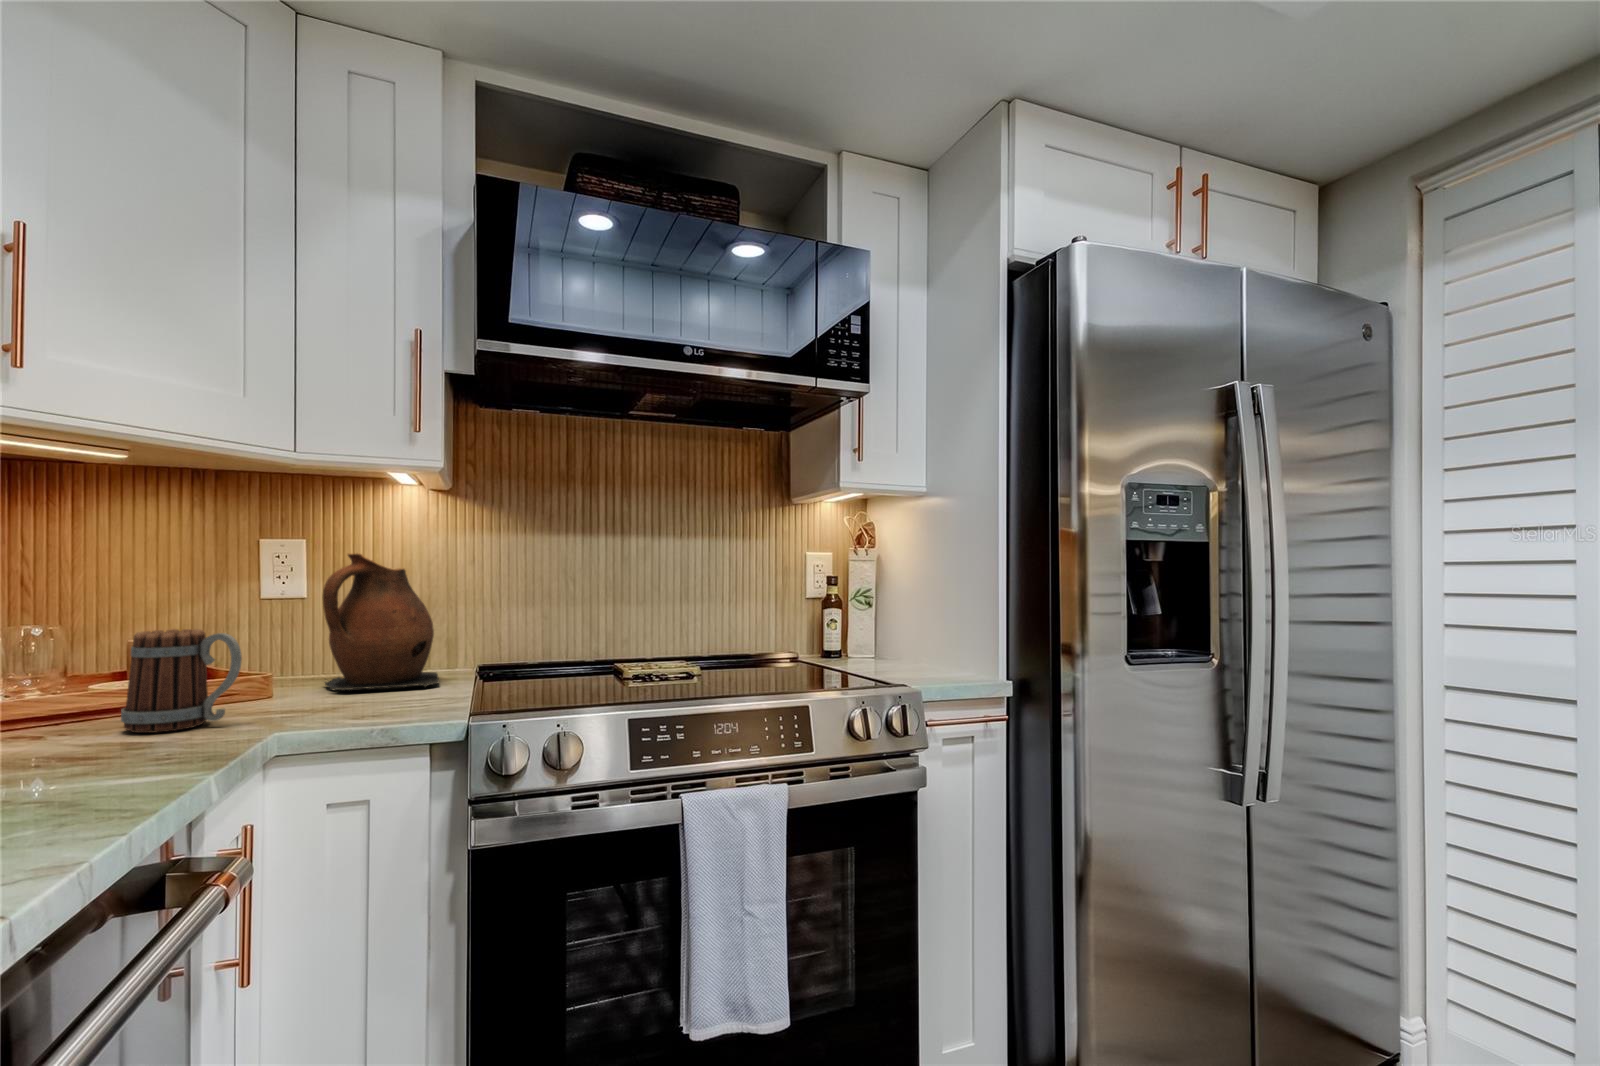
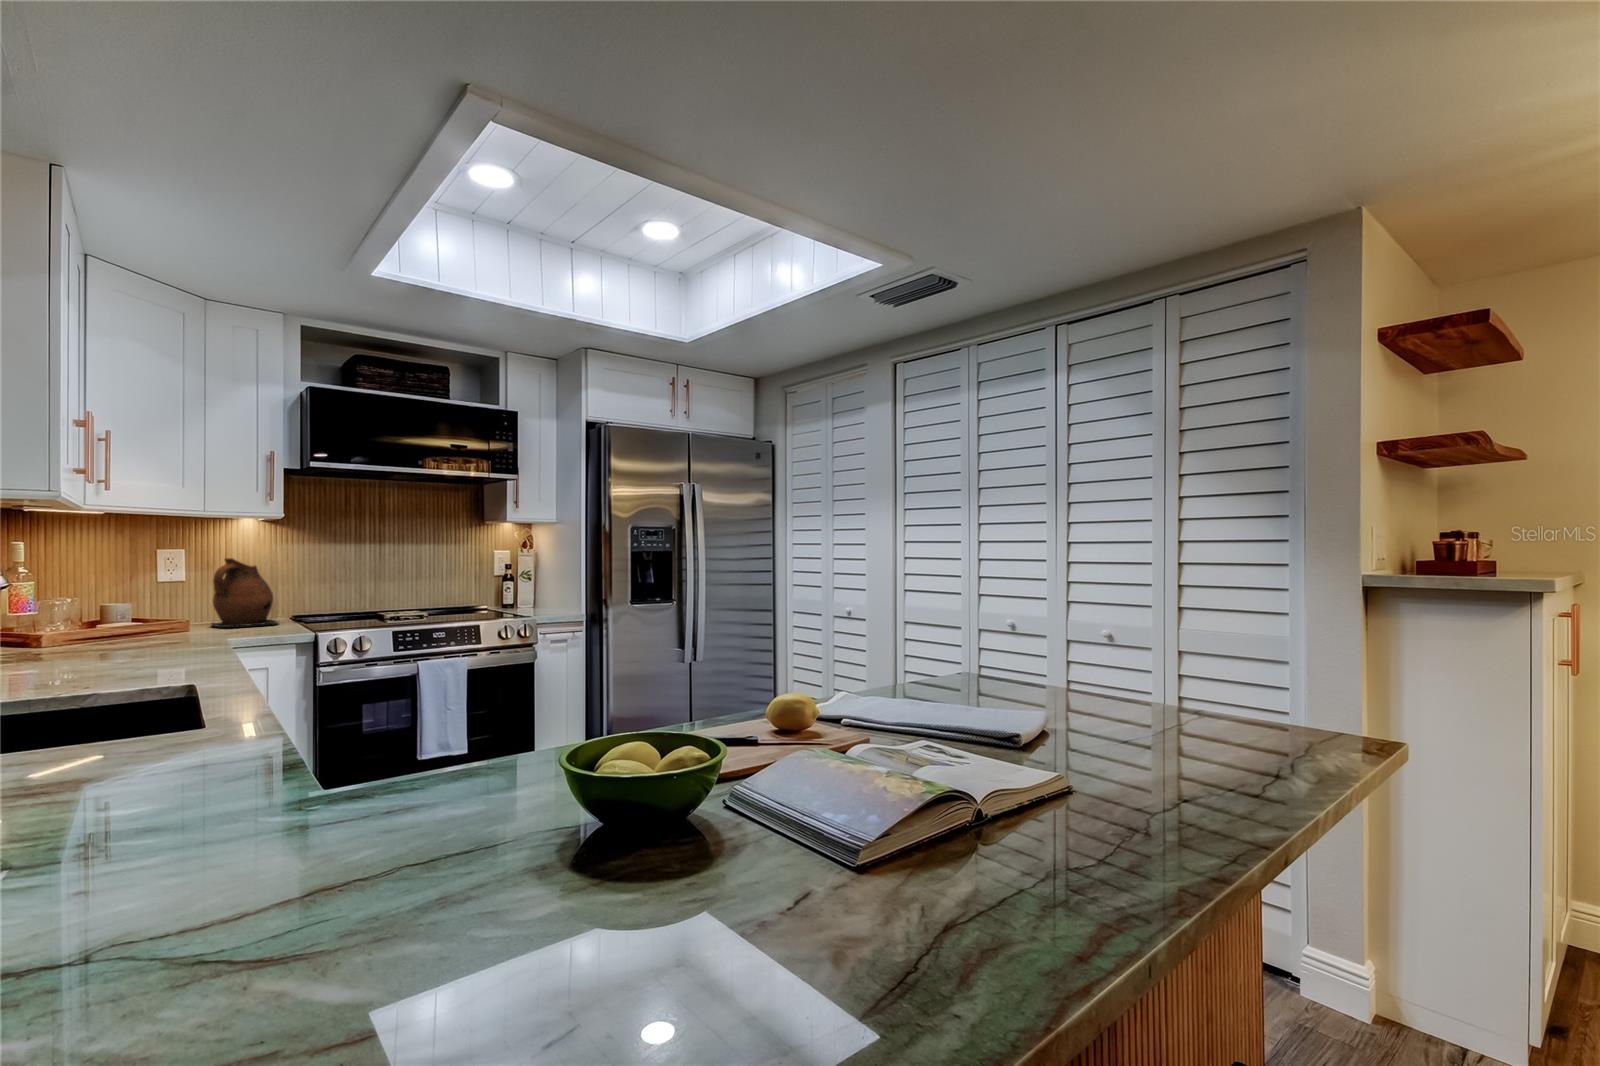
mug: present [121,629,242,733] -> none [138,597,198,642]

